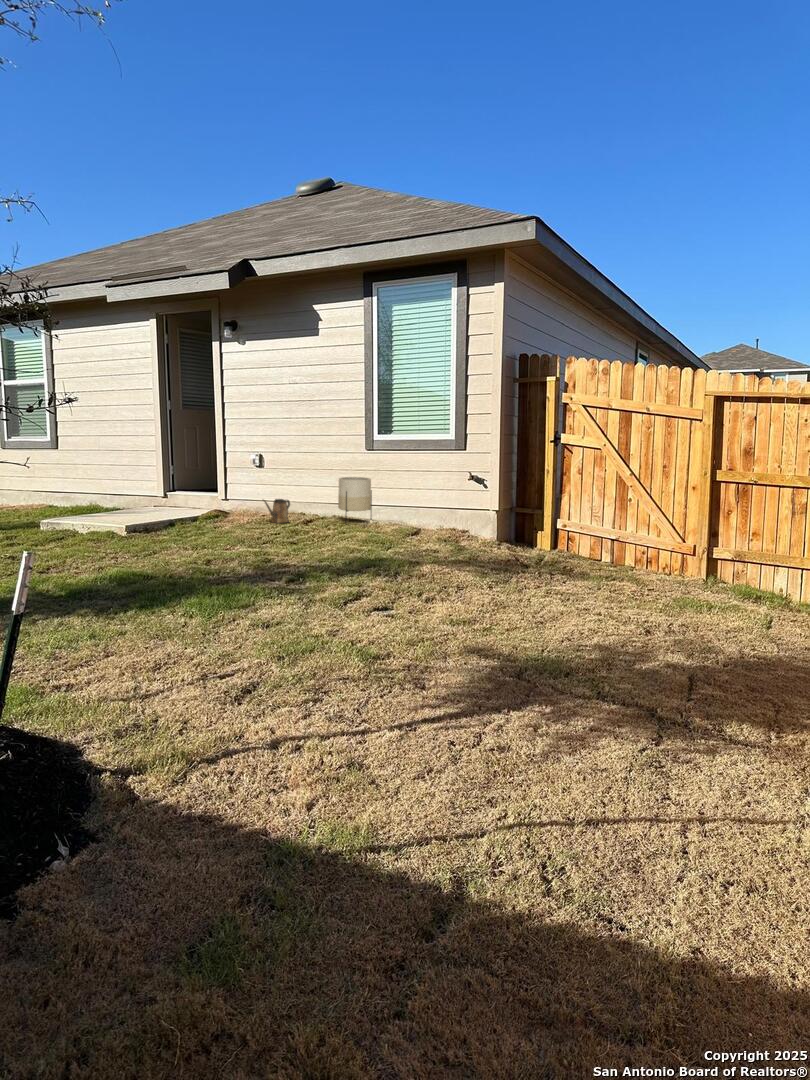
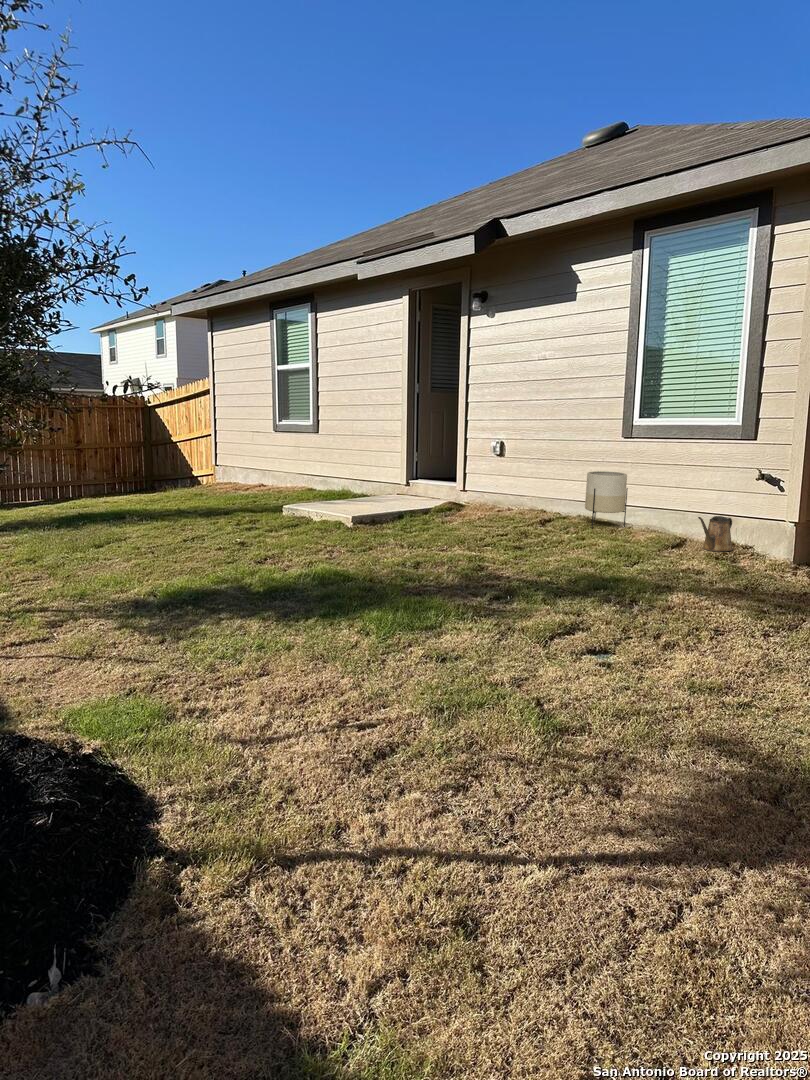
watering can: present [263,499,290,523] -> present [698,516,733,552]

